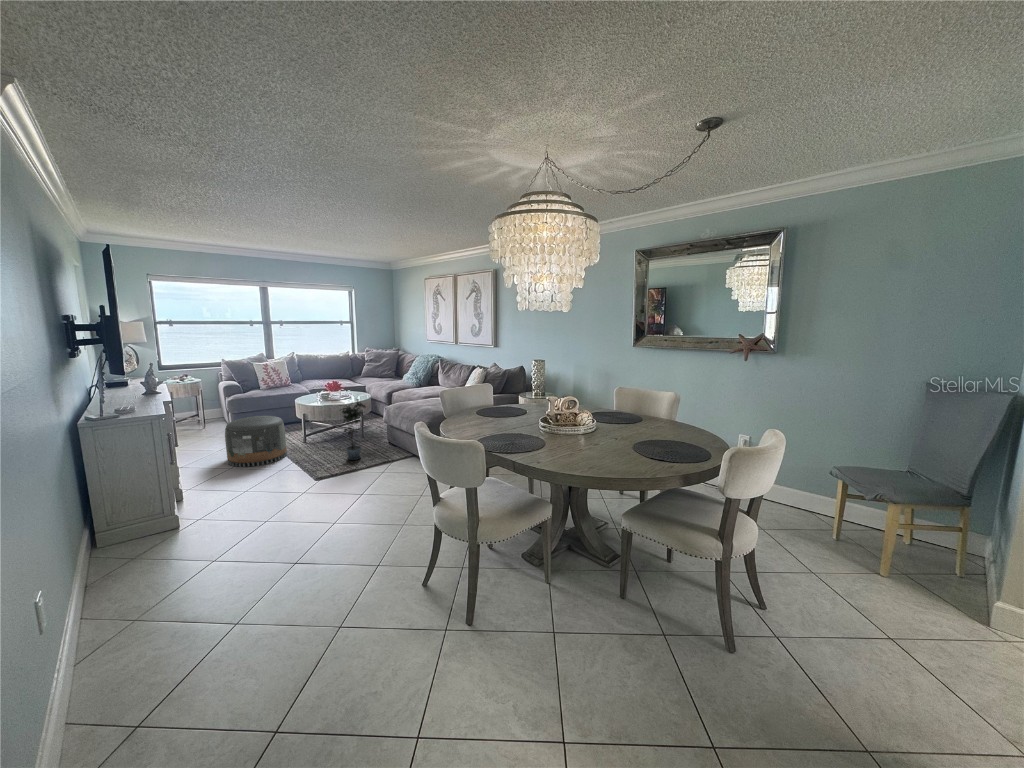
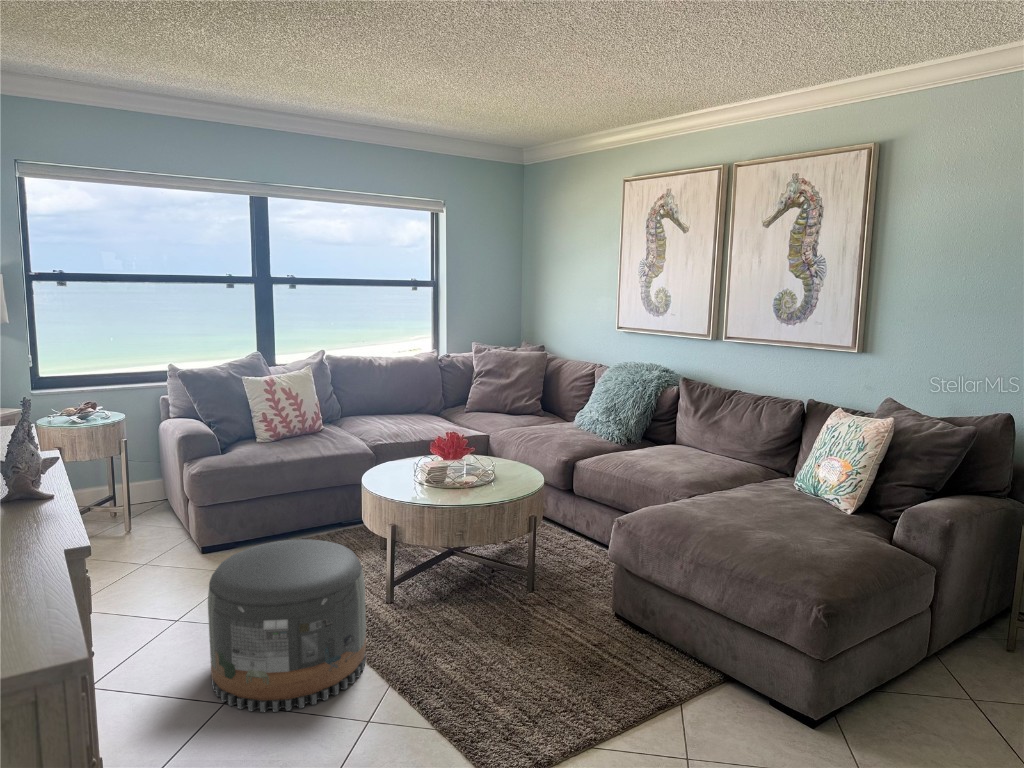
potted plant: present [341,399,366,460] -> none [536,512,621,700]

